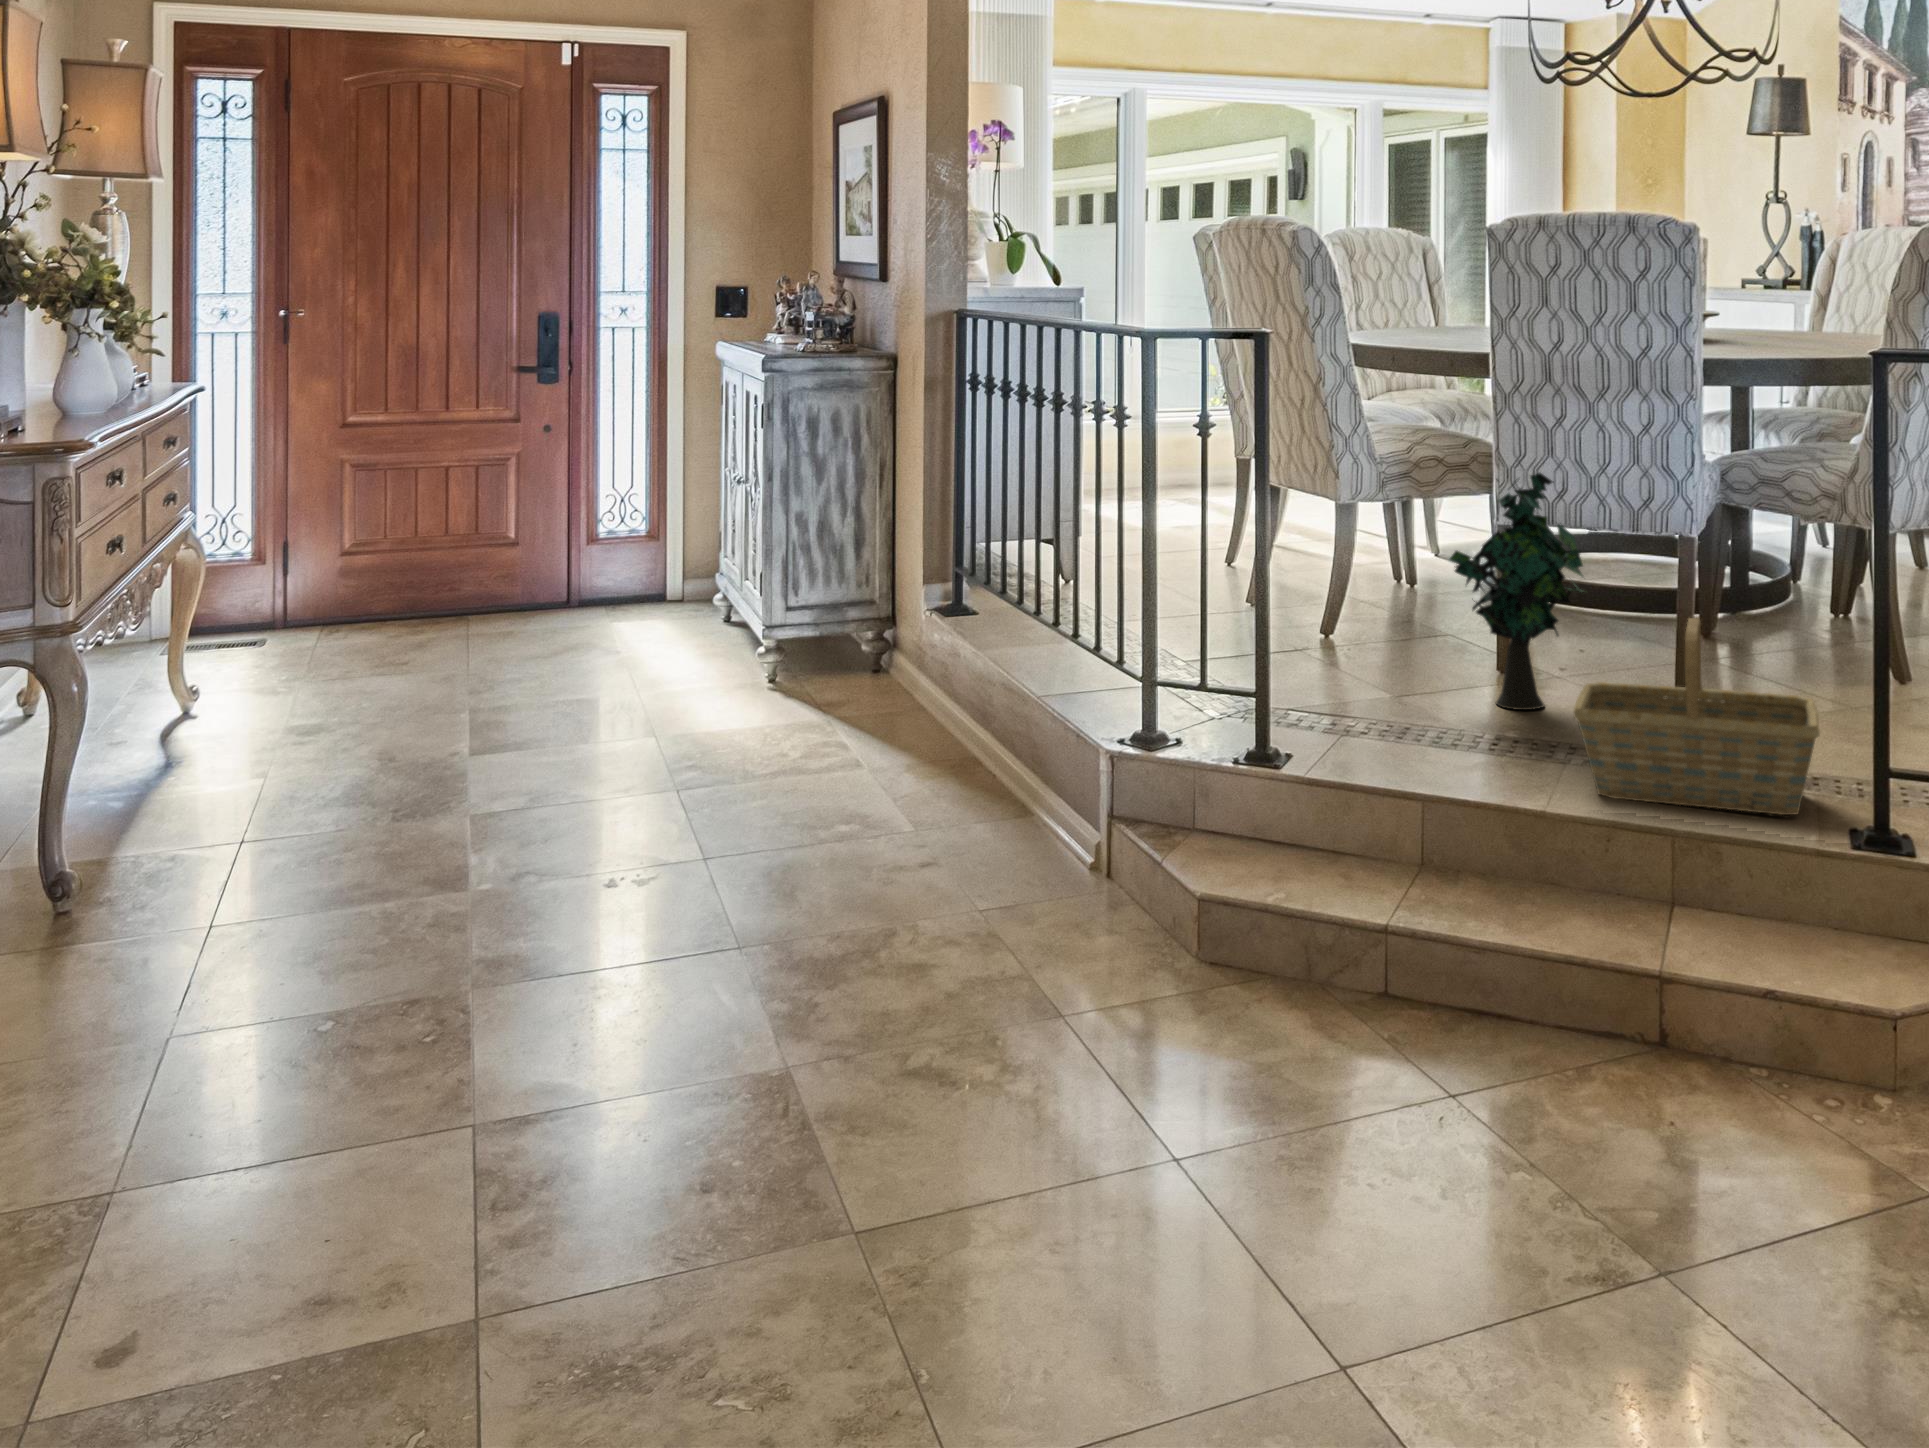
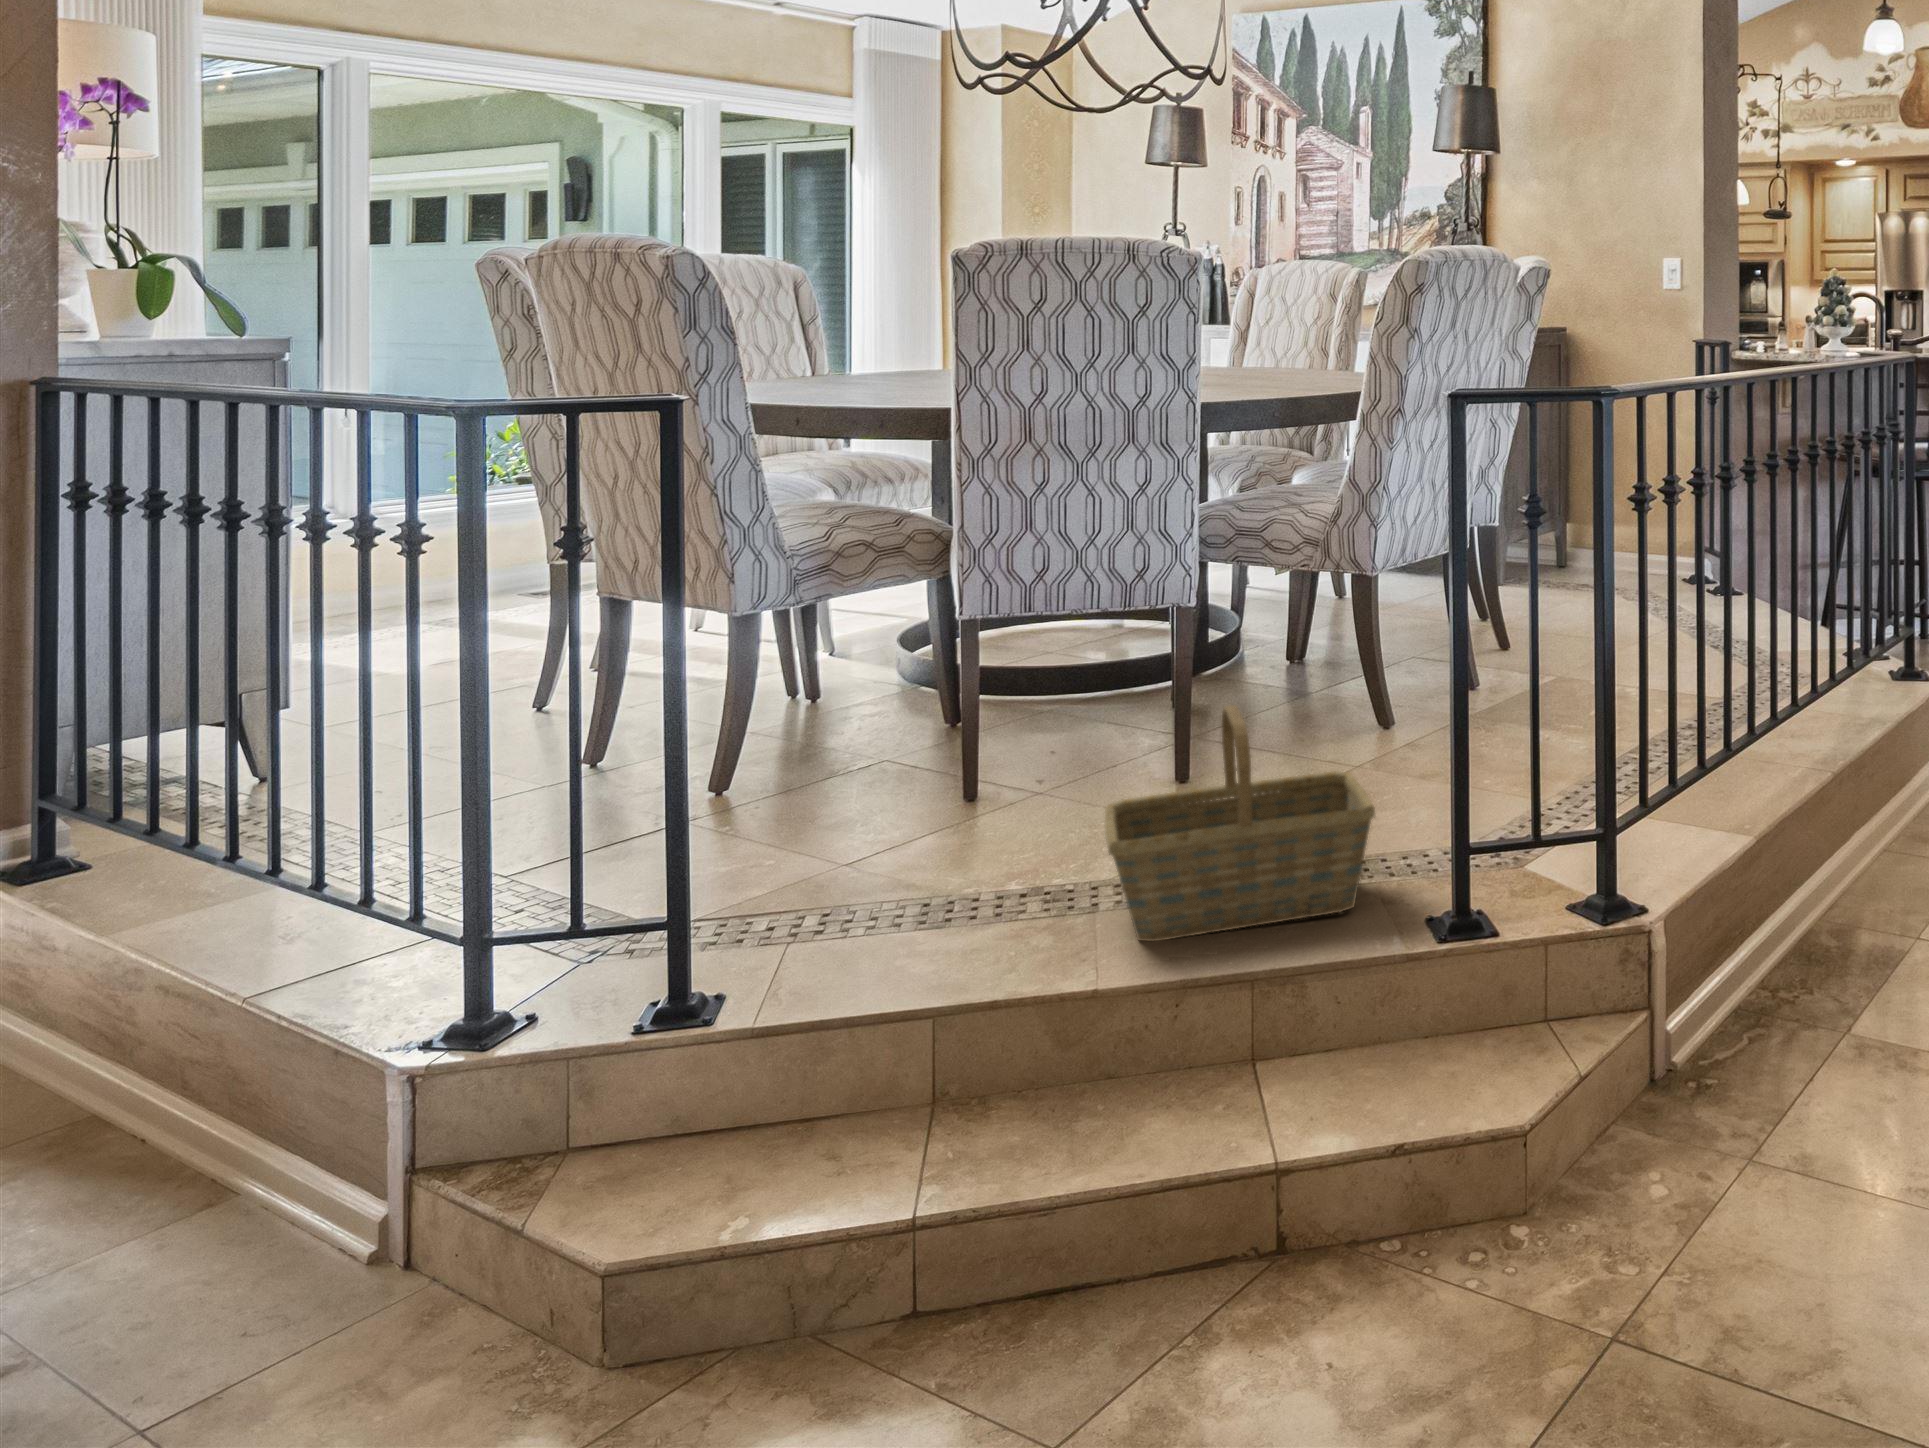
decorative plant: present [1450,473,1583,710] -> none [909,551,1082,849]

